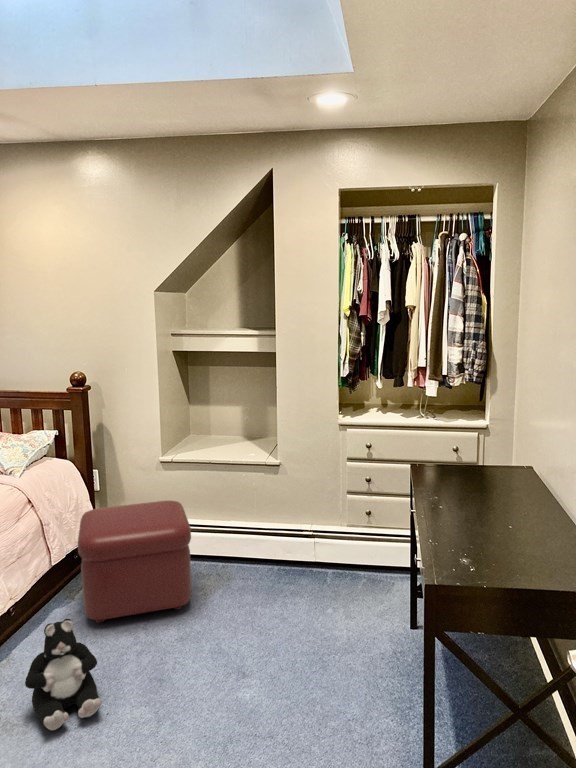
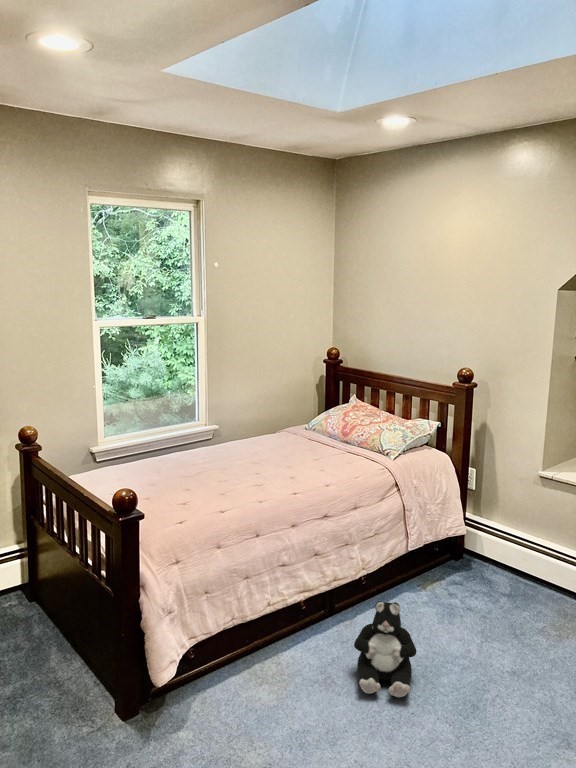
ottoman: present [78,501,192,623] -> none [427,508,550,640]

